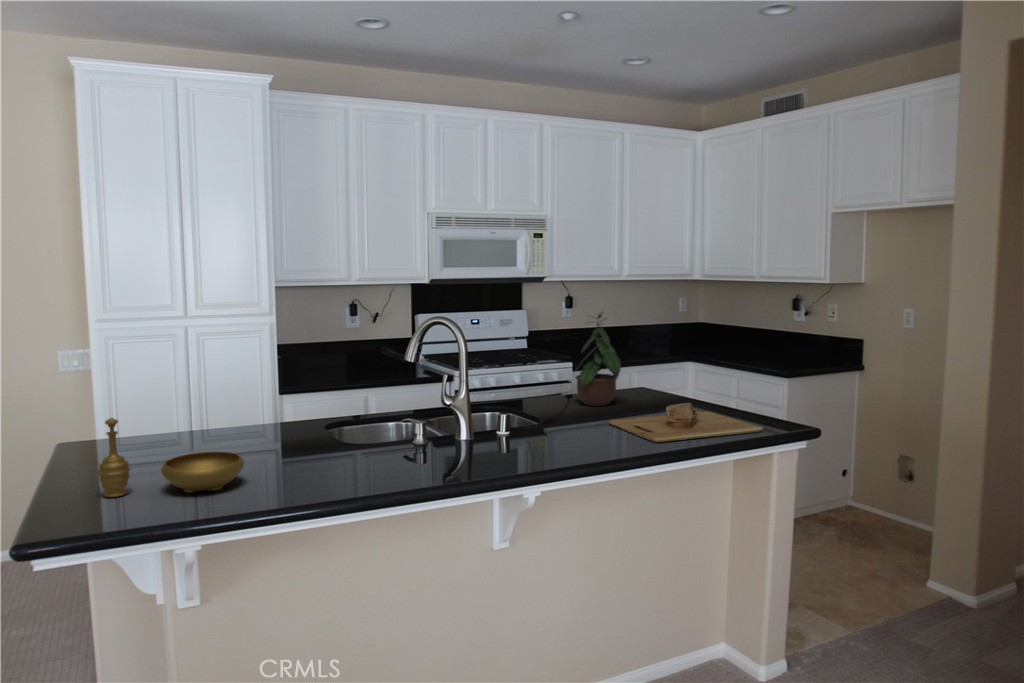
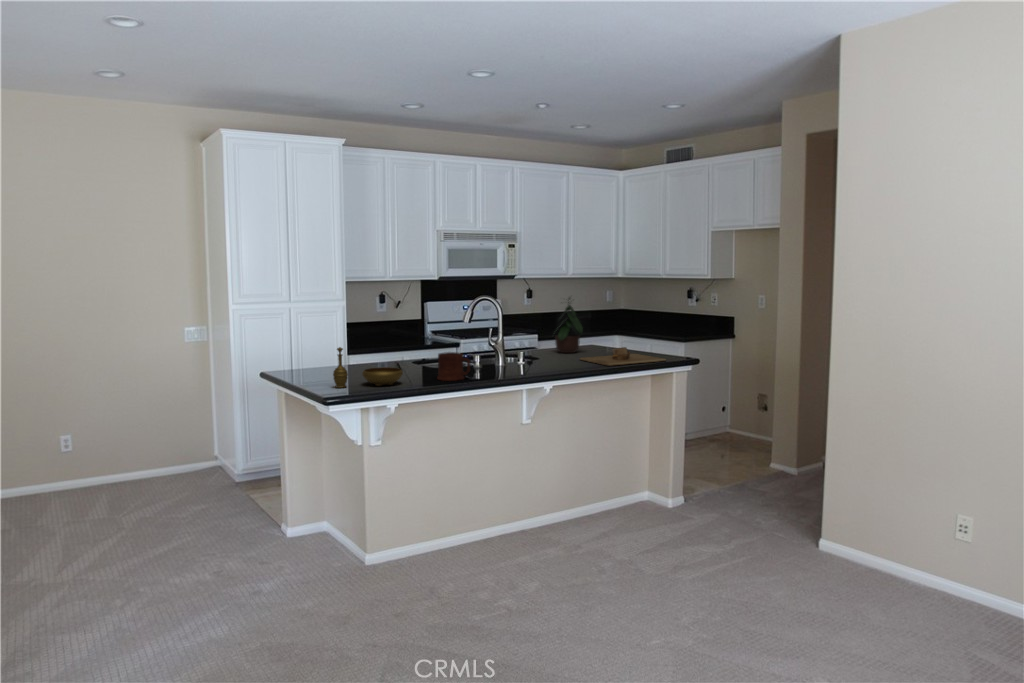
mug: none [319,422,381,480] -> present [437,352,470,381]

